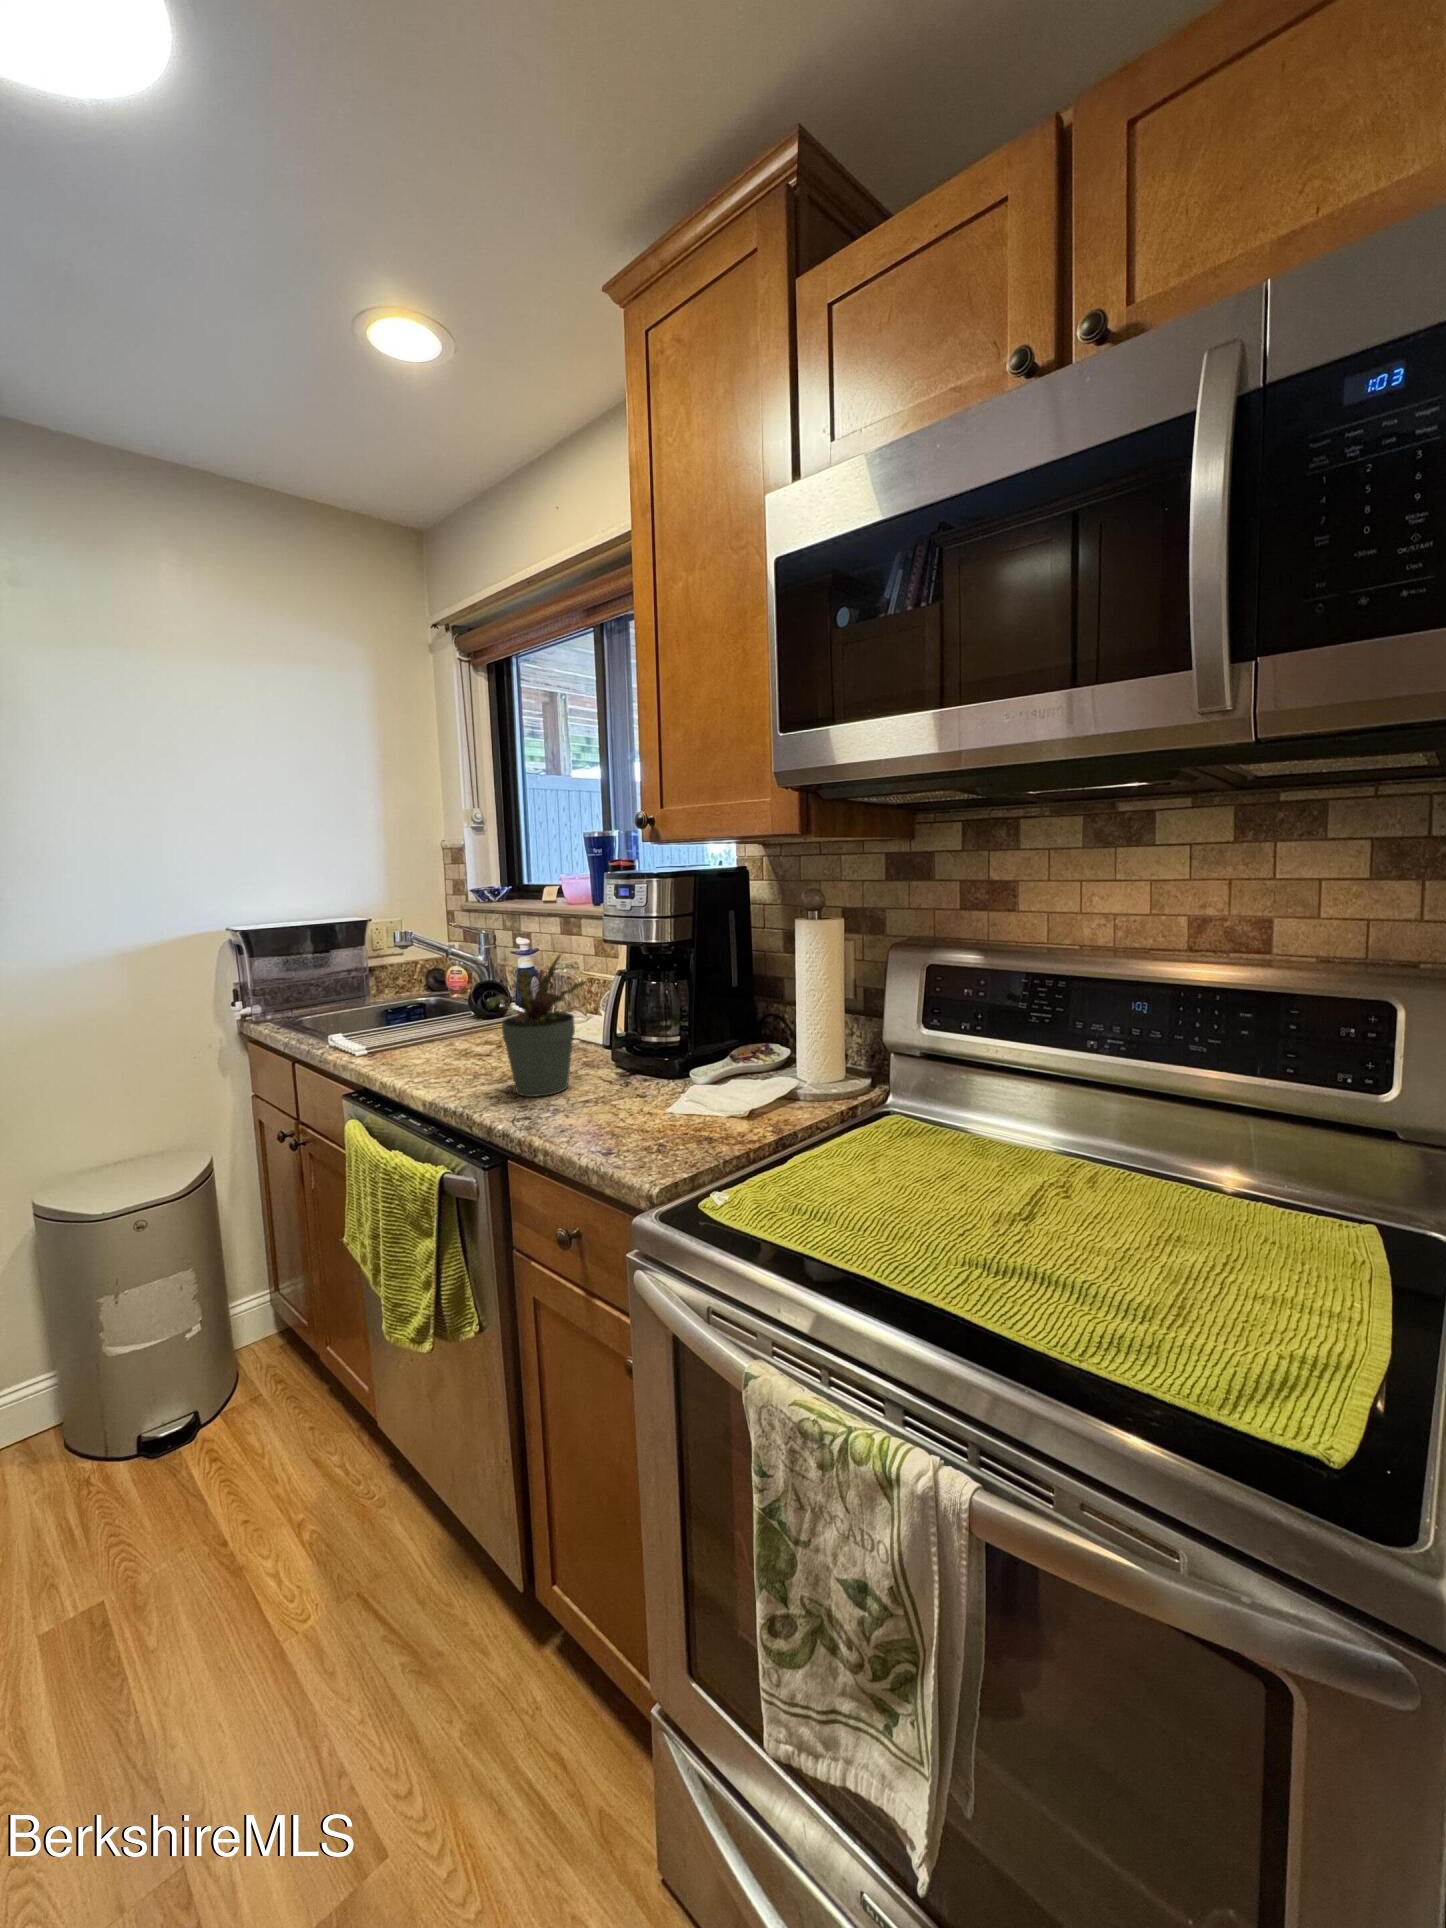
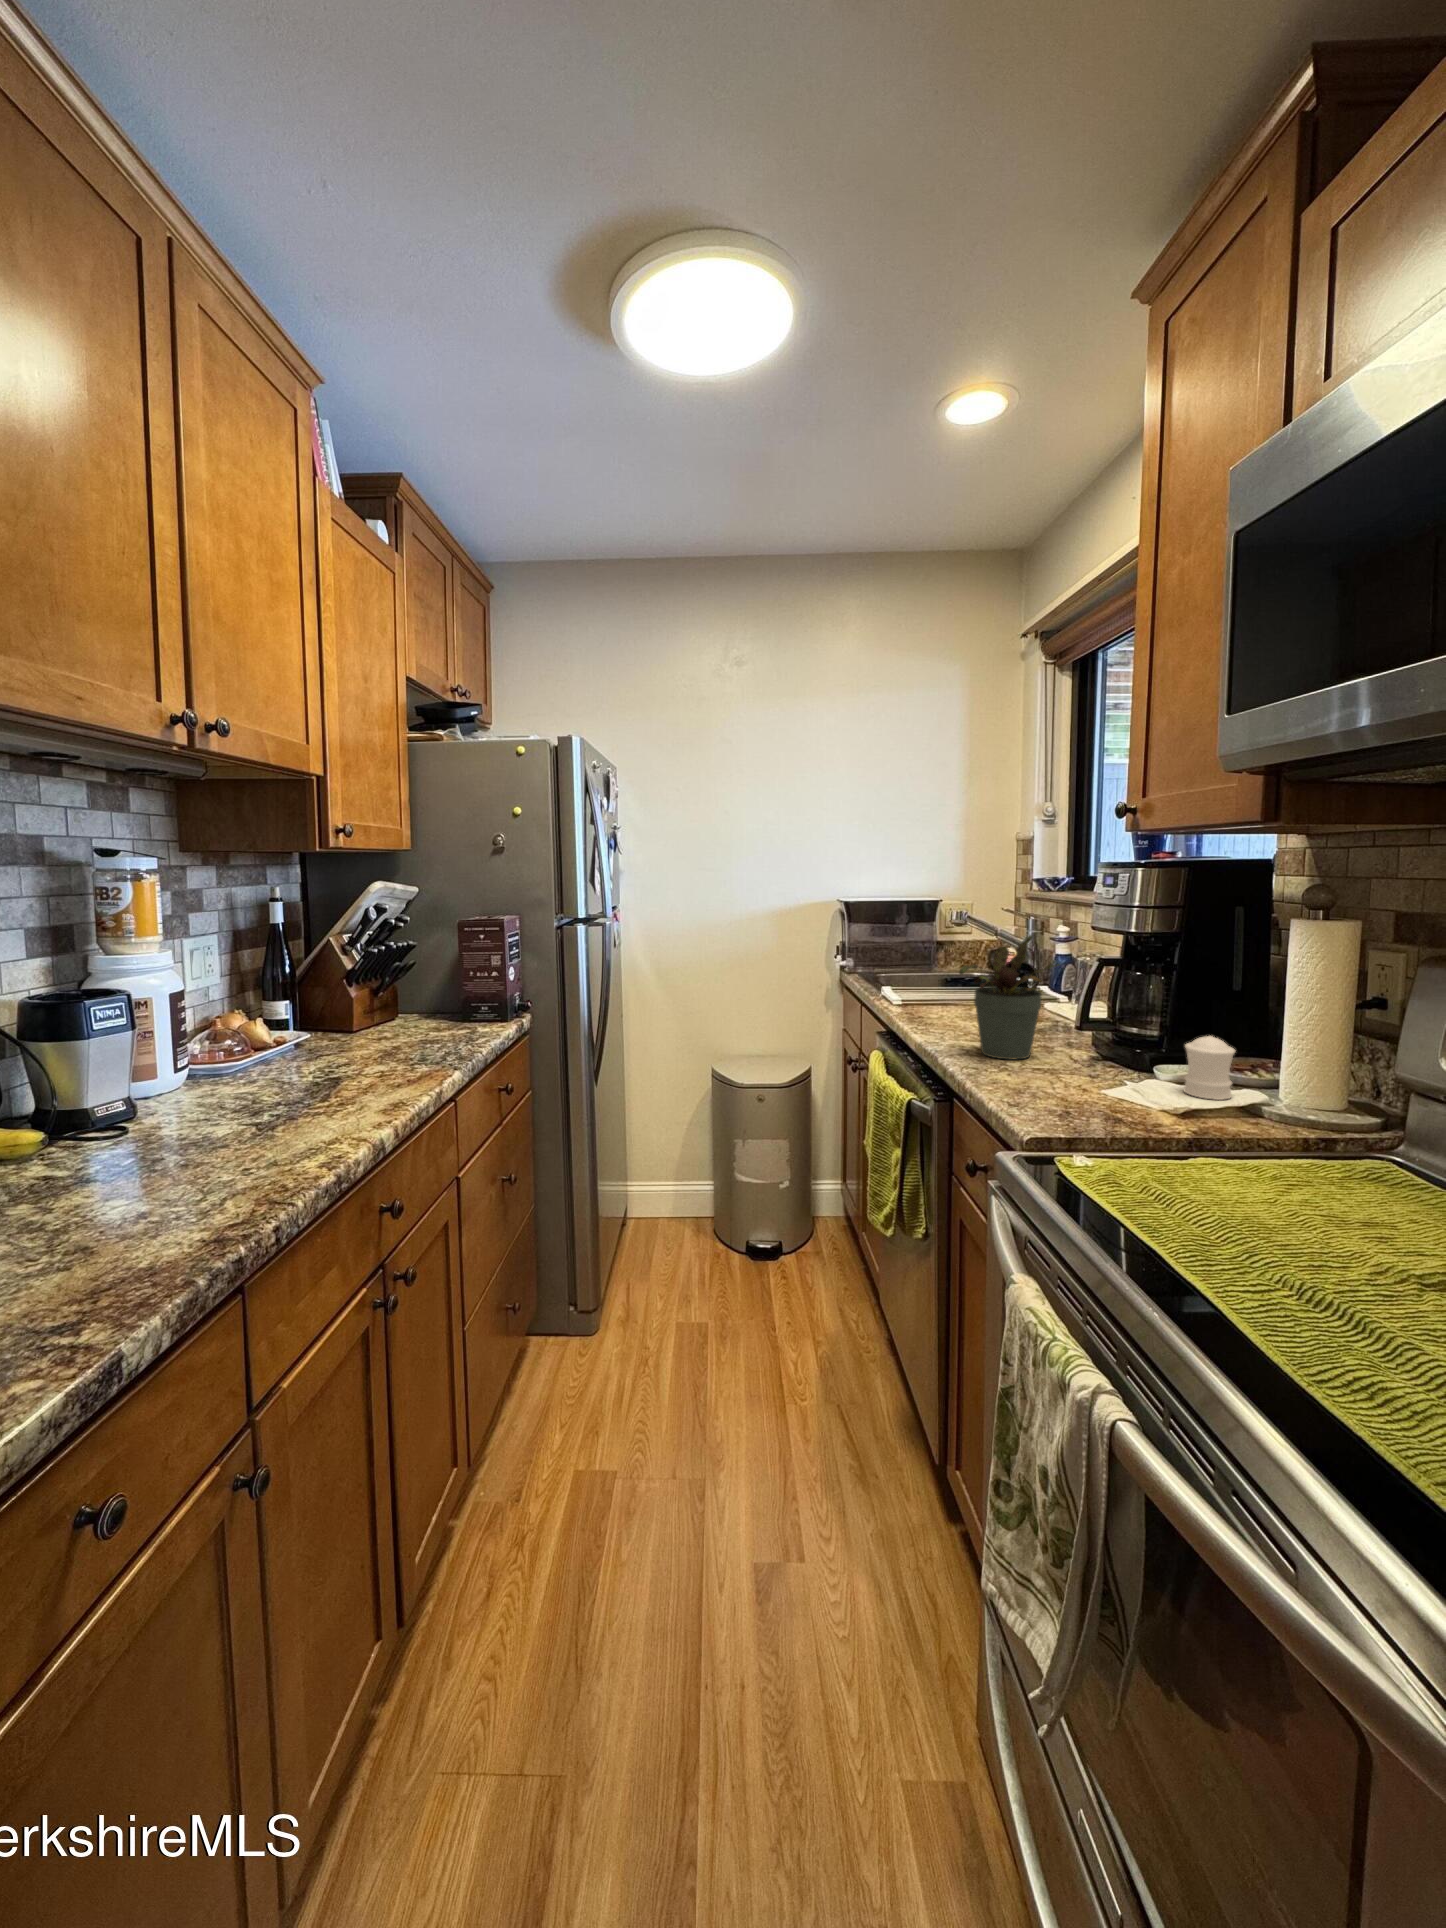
salt shaker: none [724,1029,764,1089] -> present [1184,1036,1235,1100]

